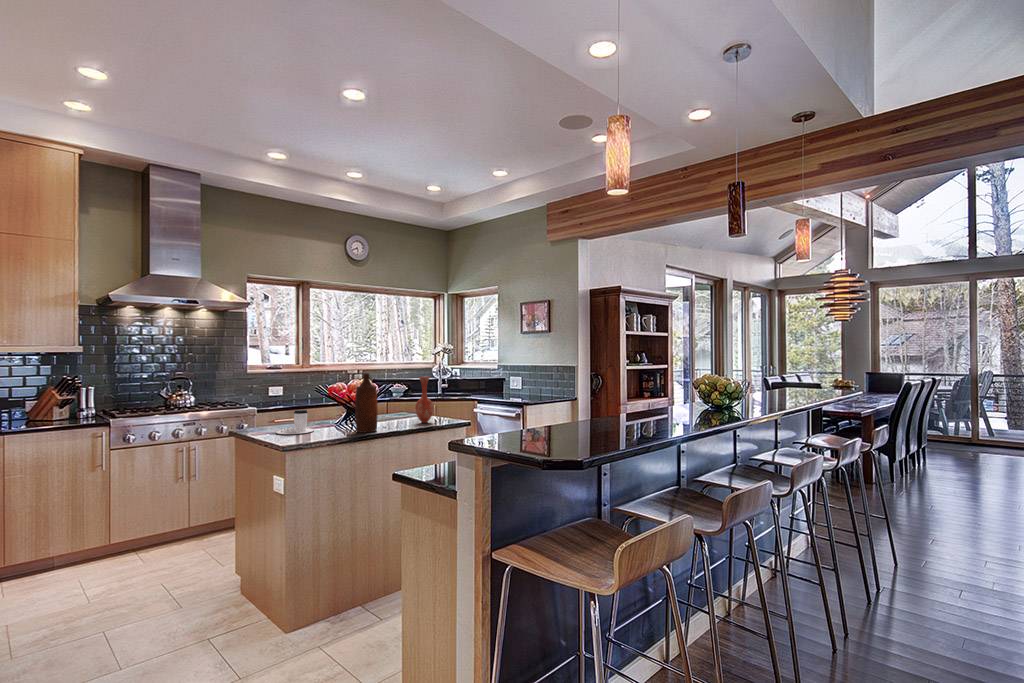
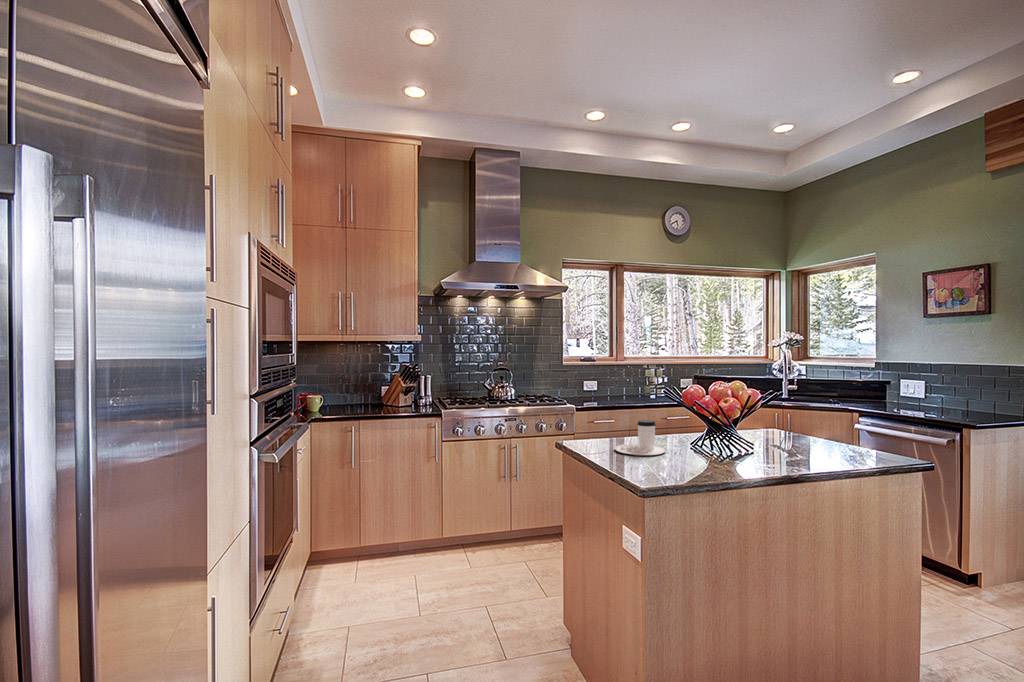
bottle: present [355,373,378,433] -> none [731,373,768,466]
vase: present [415,377,434,423] -> none [817,380,851,454]

